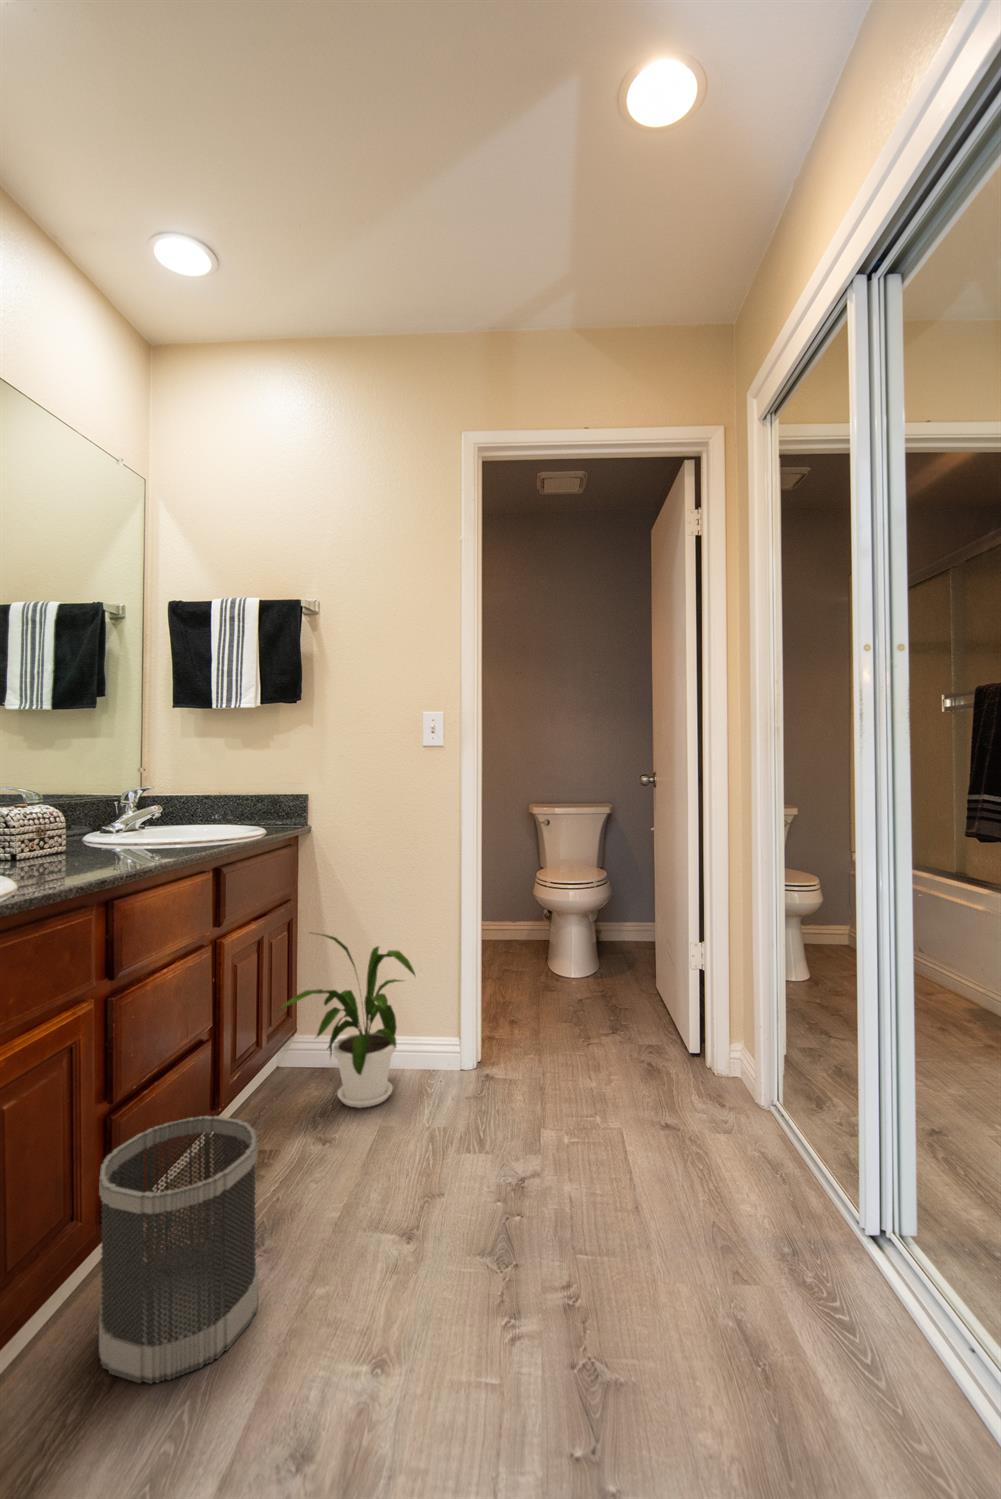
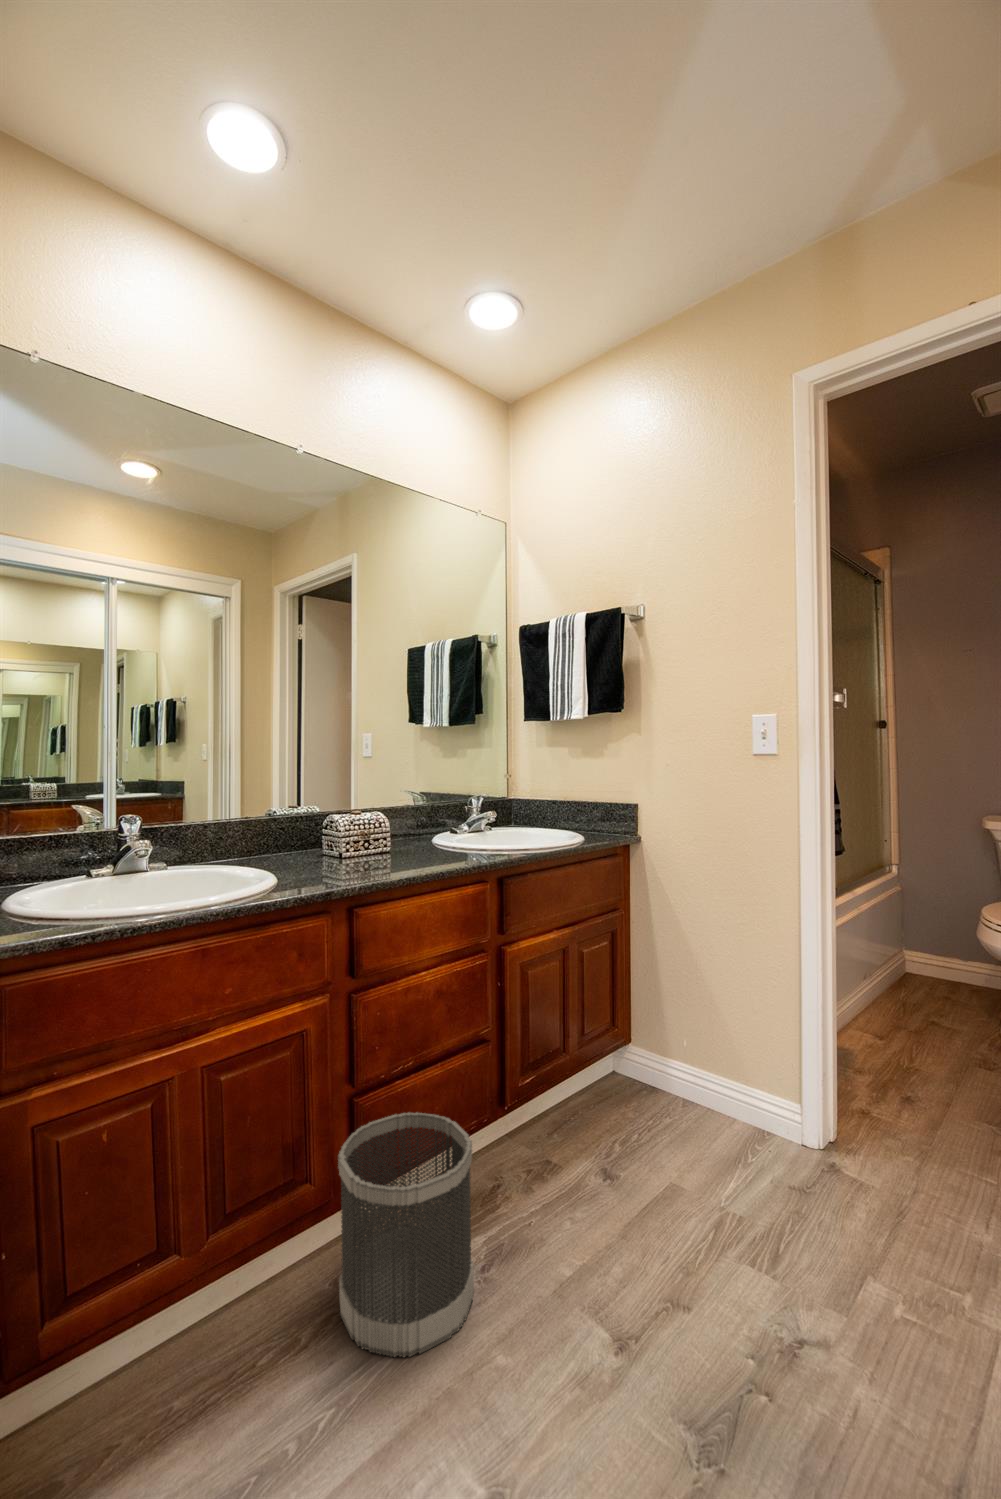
house plant: present [279,934,415,1108] -> none [570,950,722,1155]

